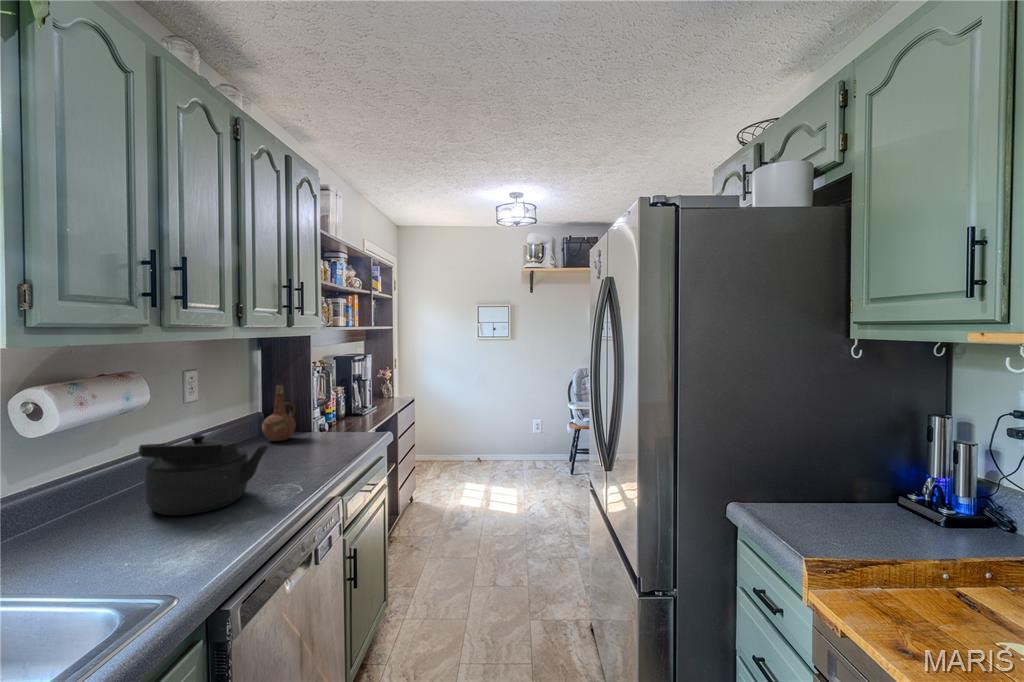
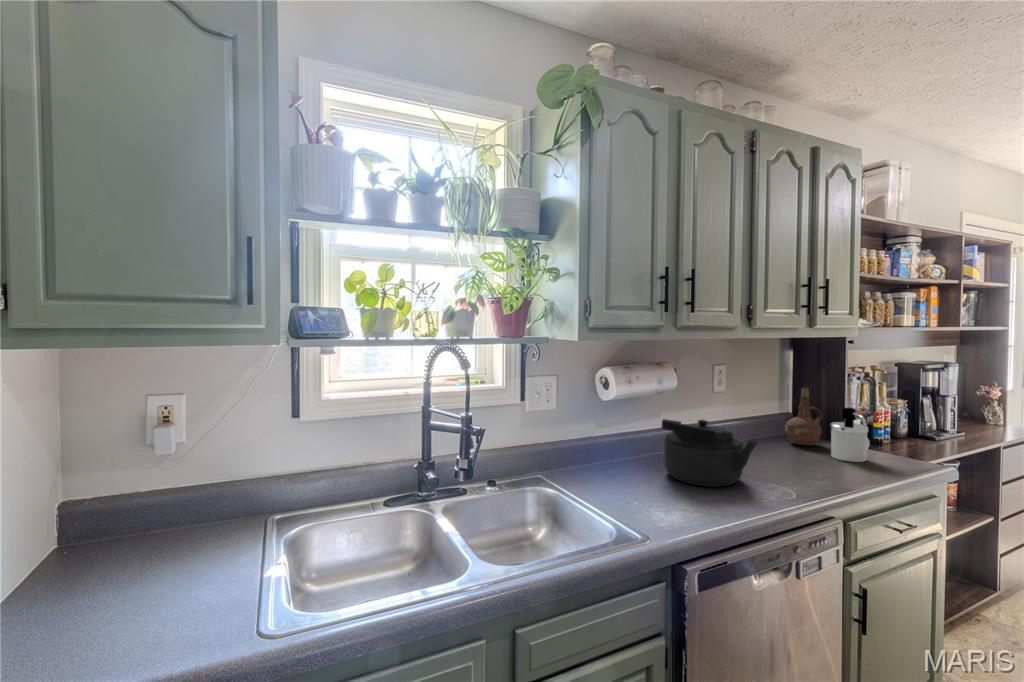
soap dispenser: none [307,398,338,446] -> present [830,408,868,462]

